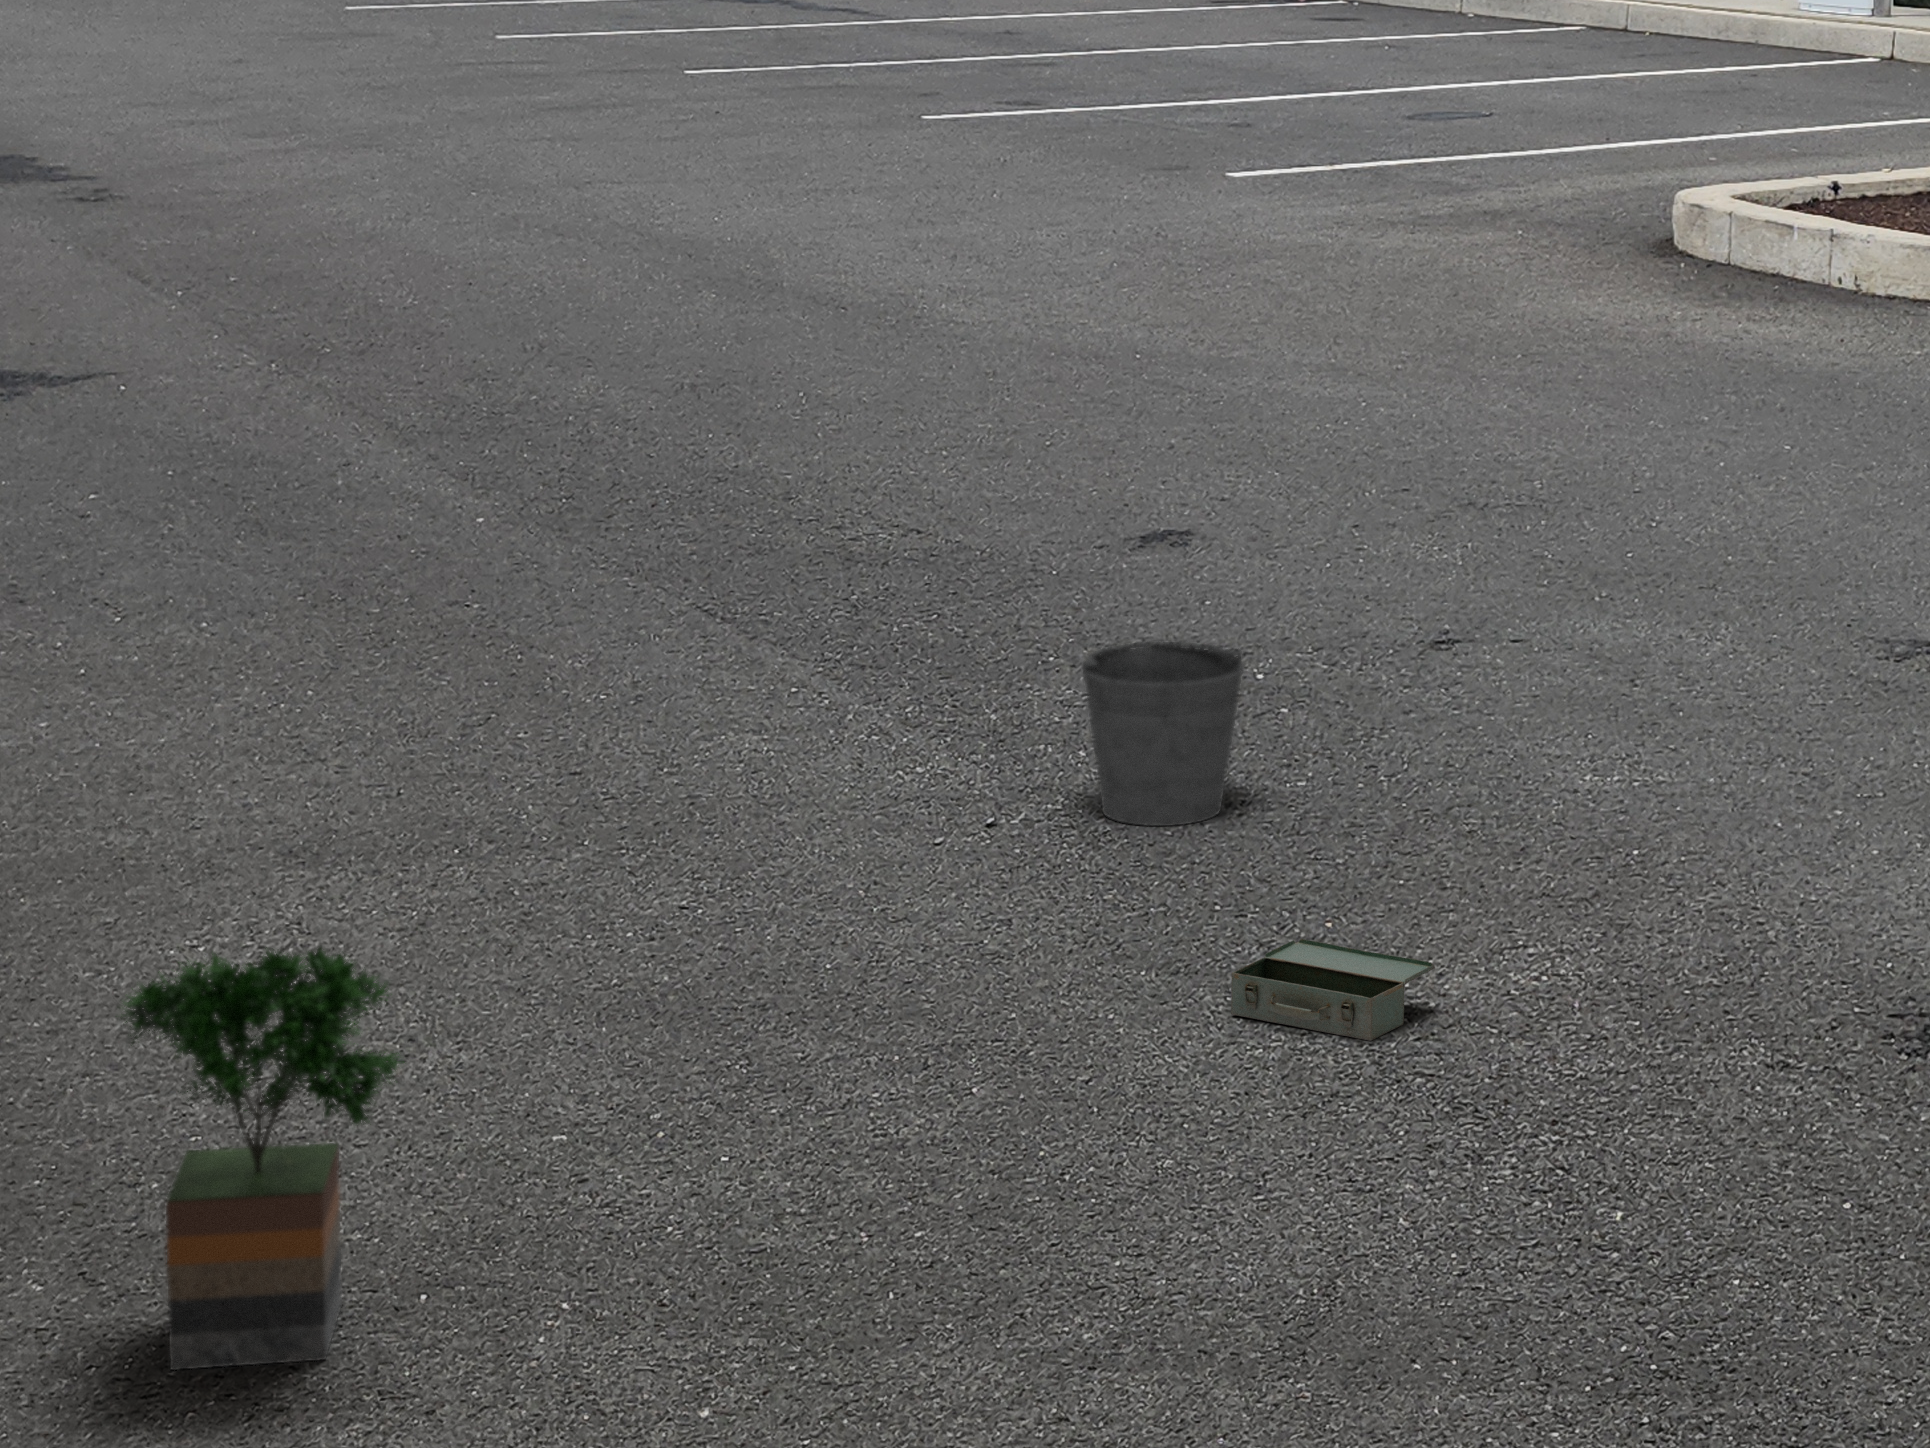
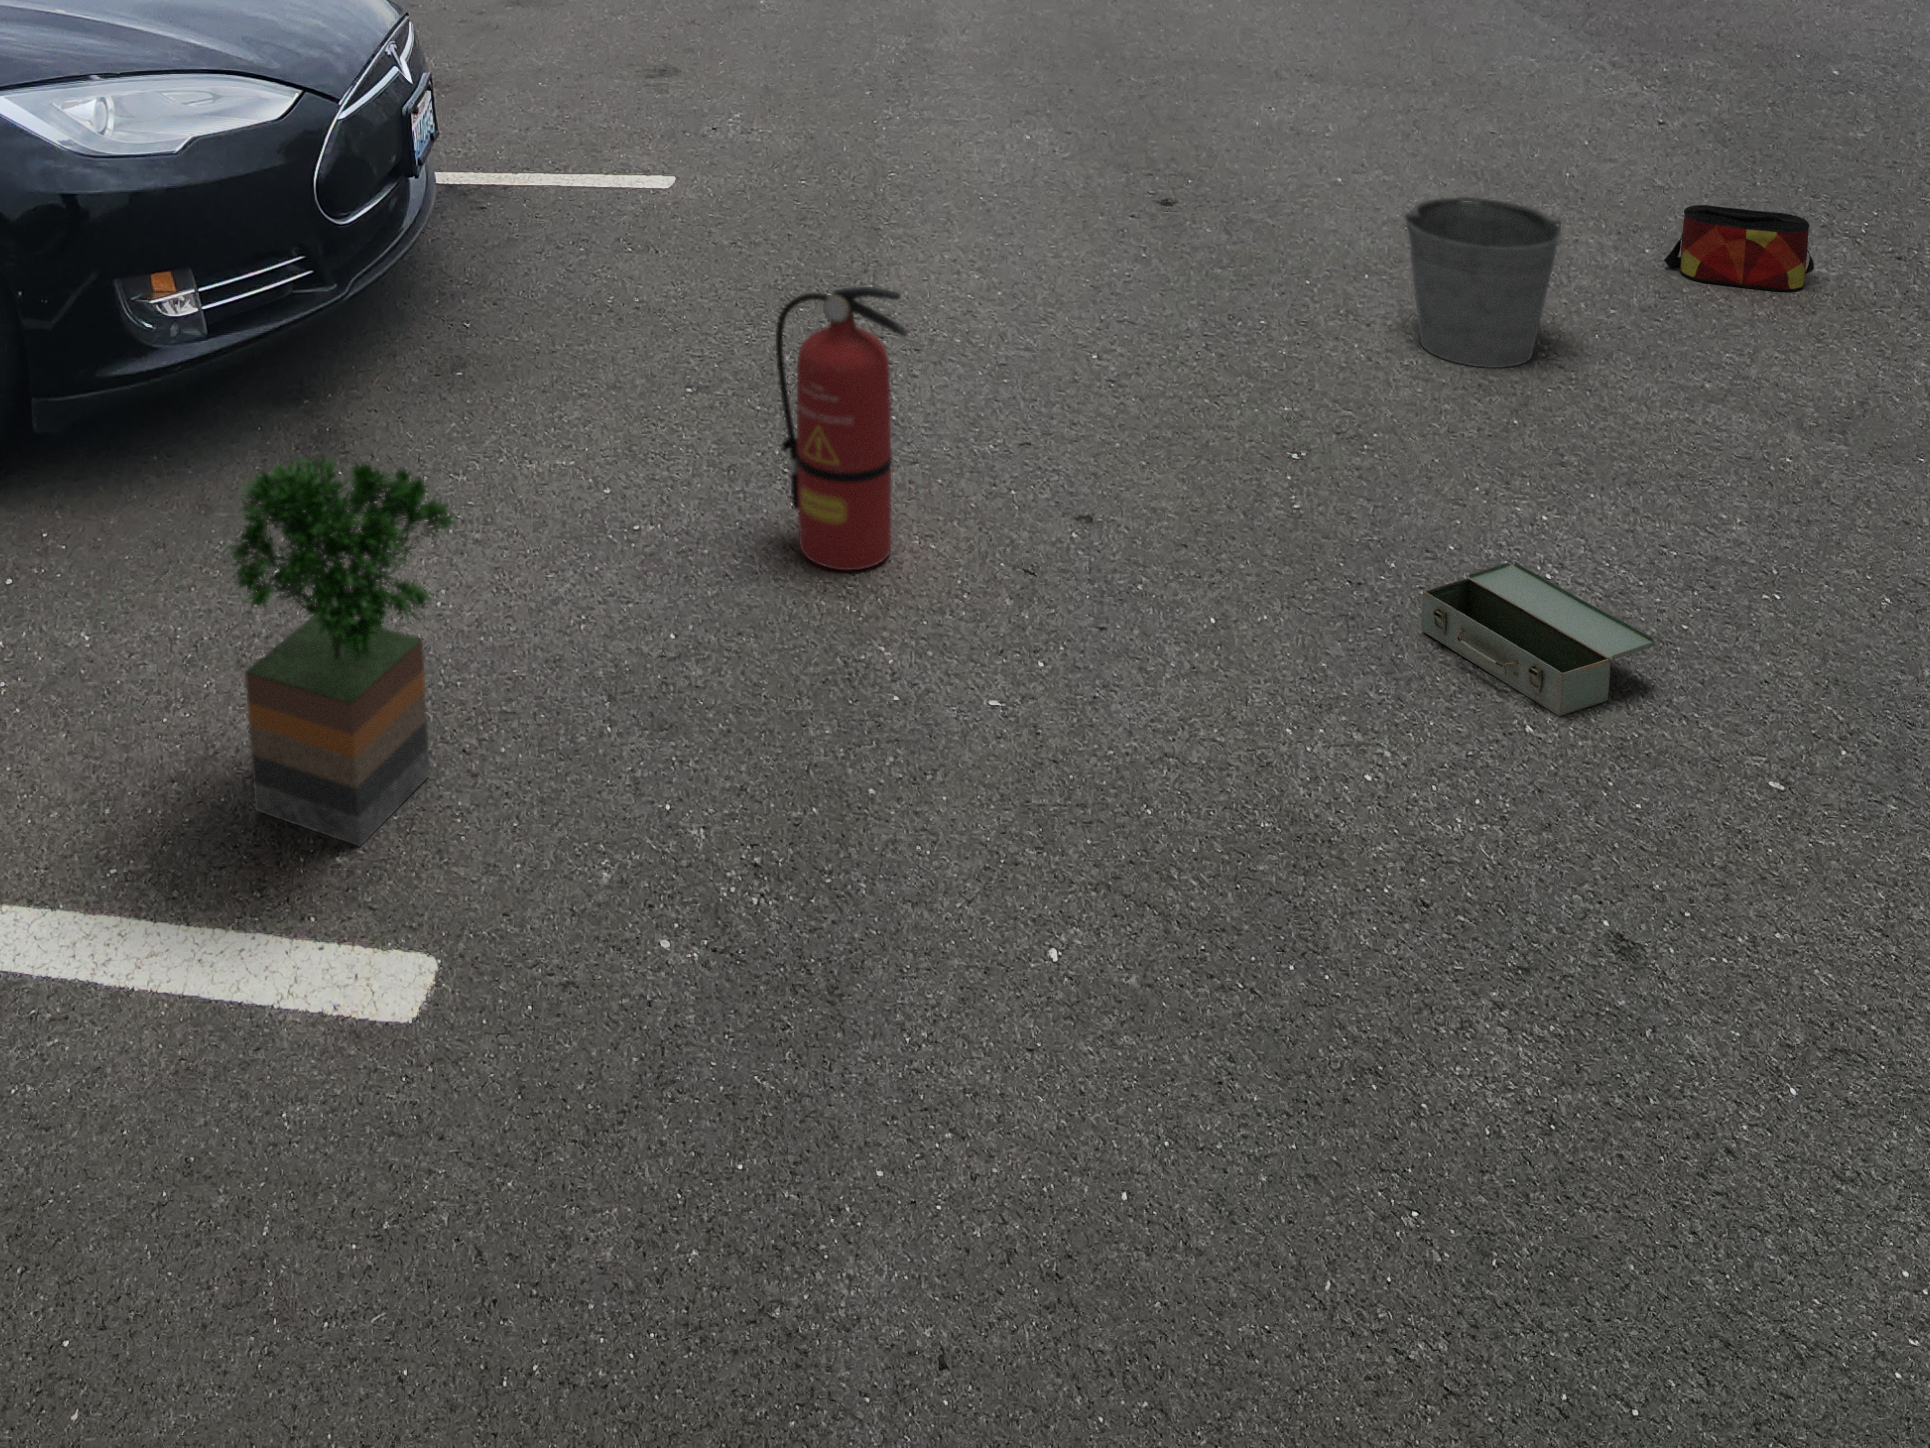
bag: none [1311,637,1455,724] -> present [1664,205,1814,292]
fire extinguisher: none [531,752,700,1090] -> present [776,287,908,570]

